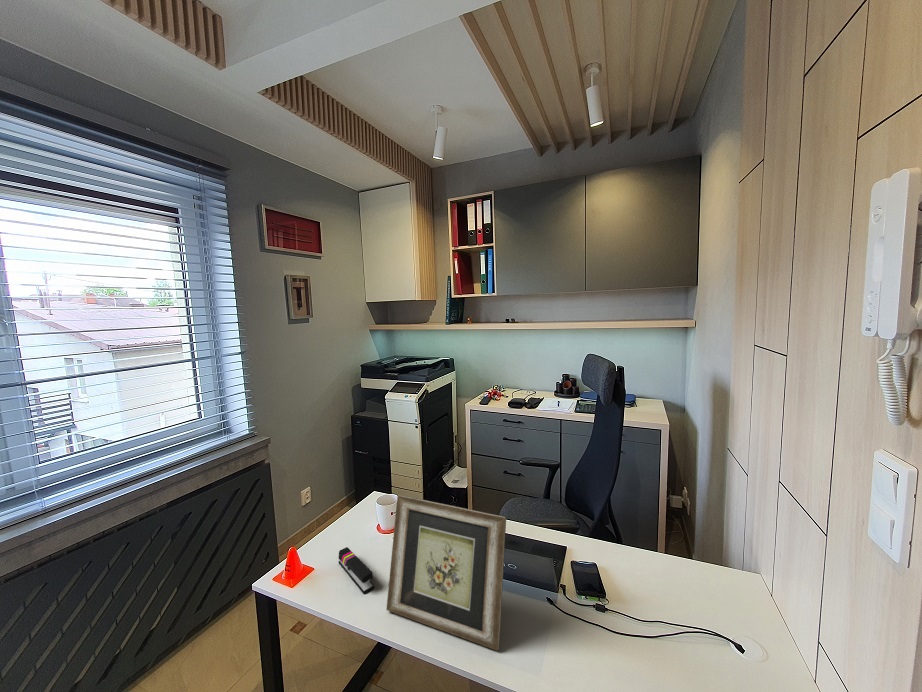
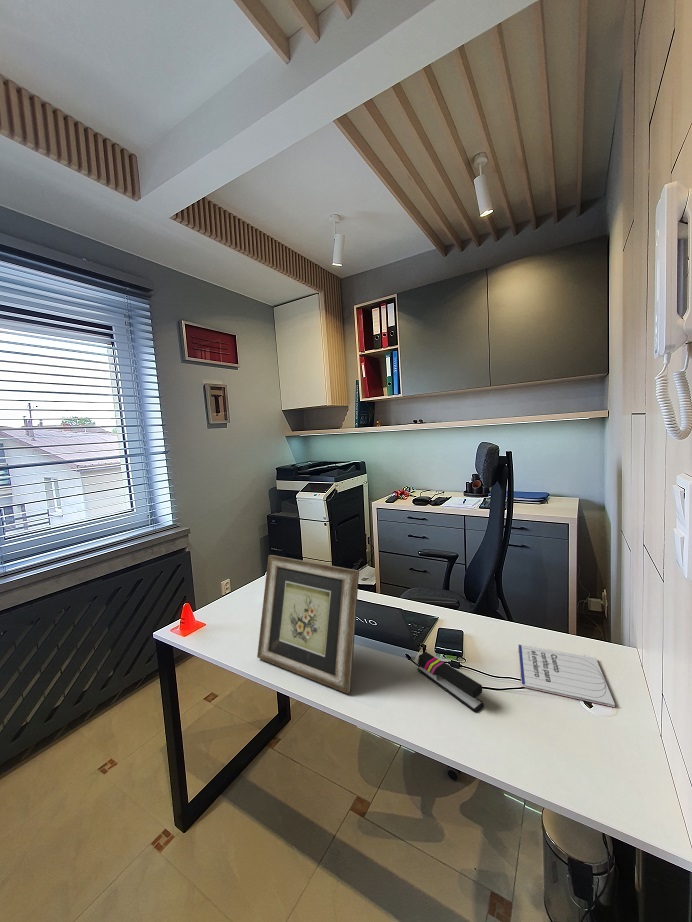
stapler: present [339,547,374,594] -> present [418,652,484,712]
notebook: none [649,571,753,646] -> present [518,644,615,707]

